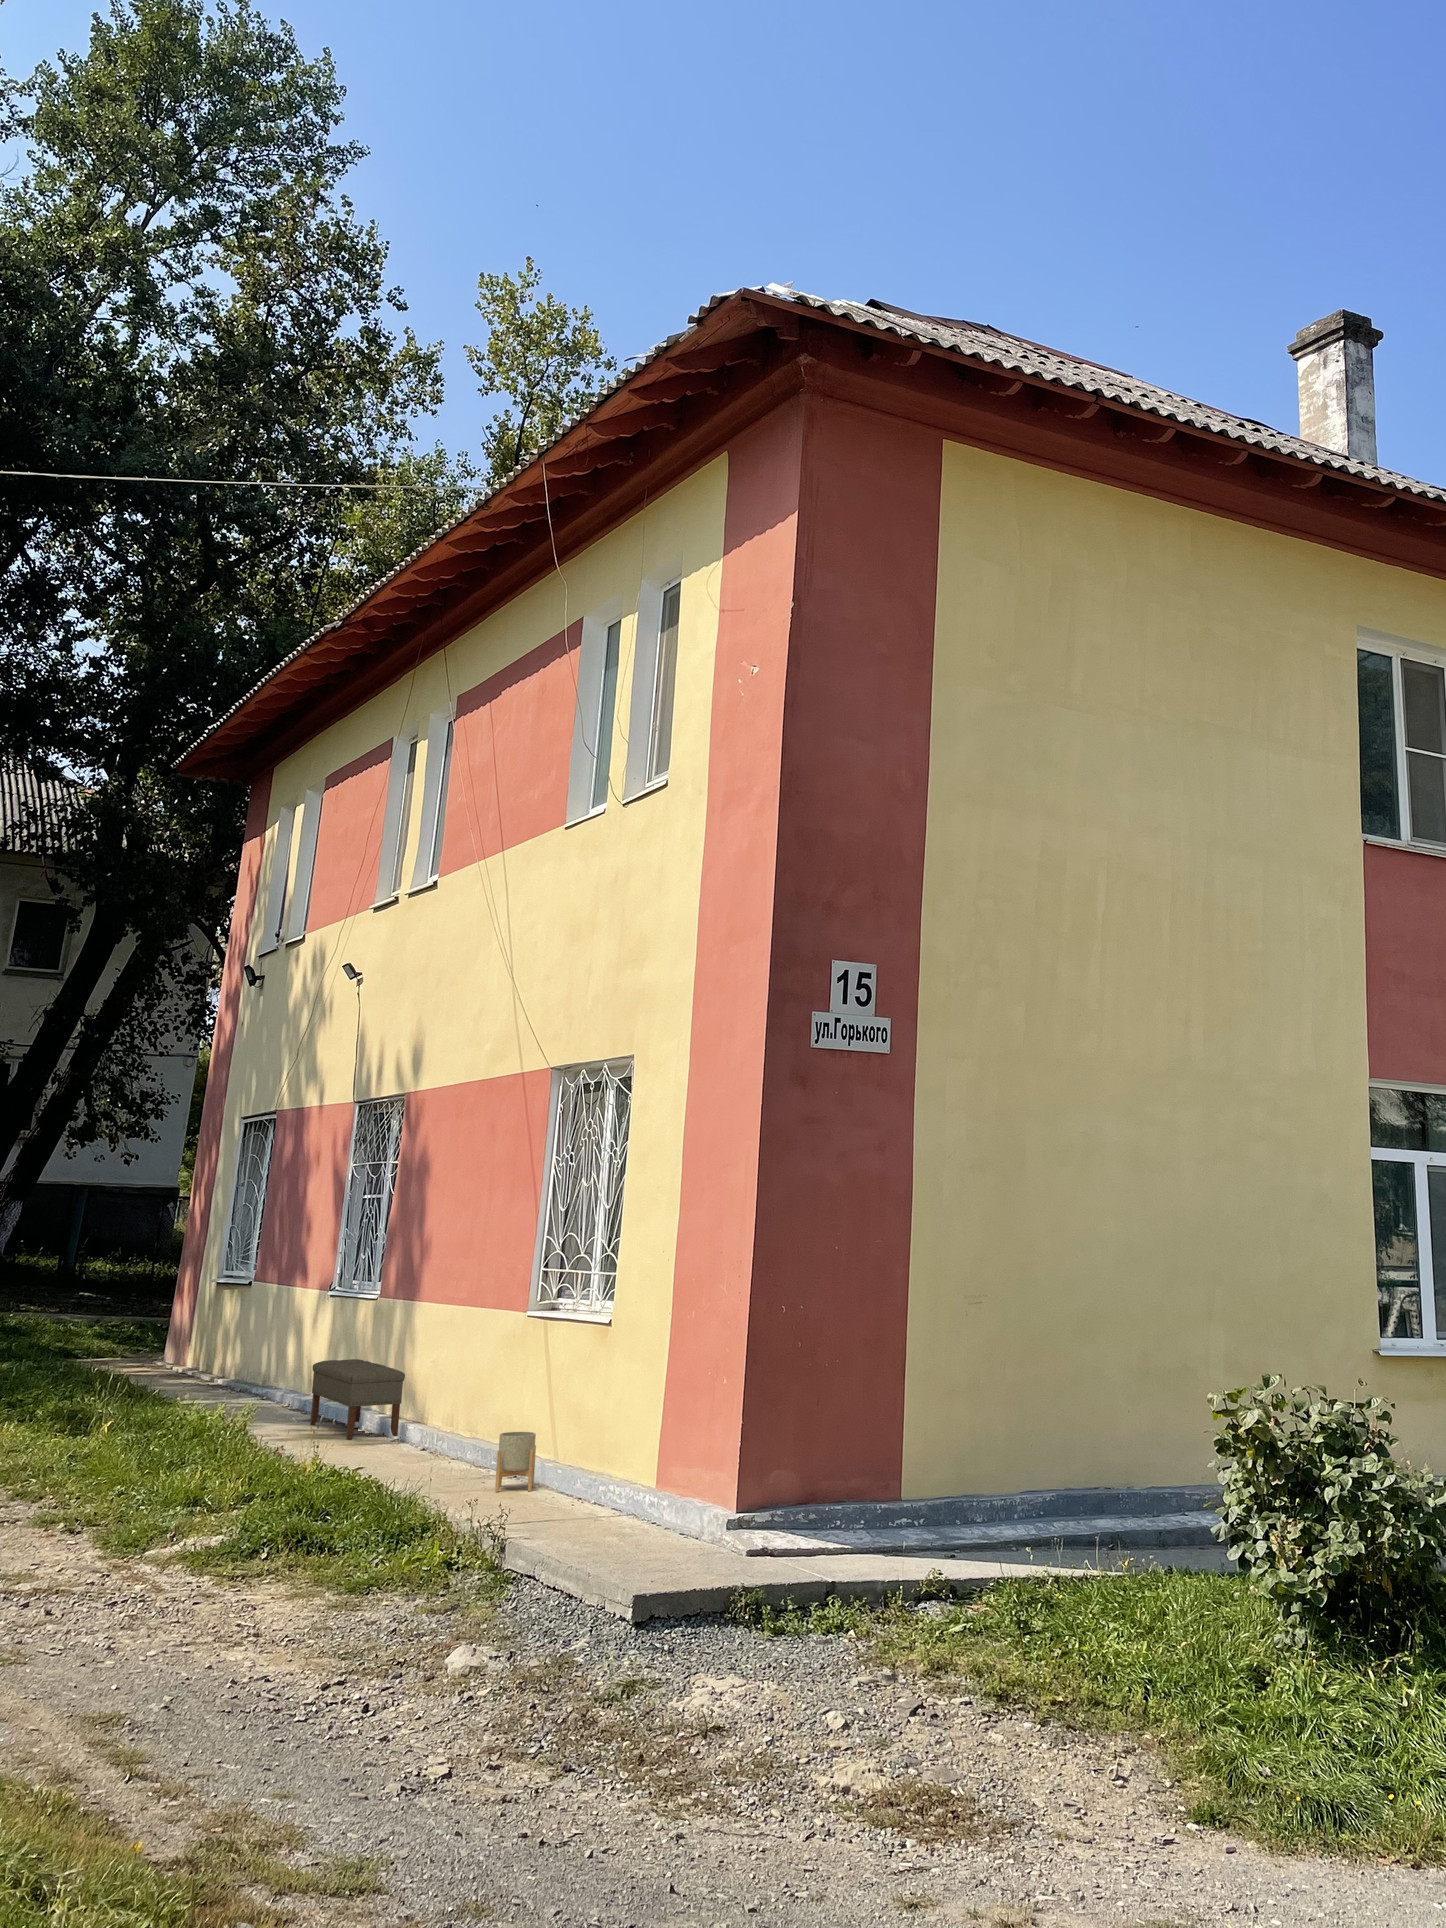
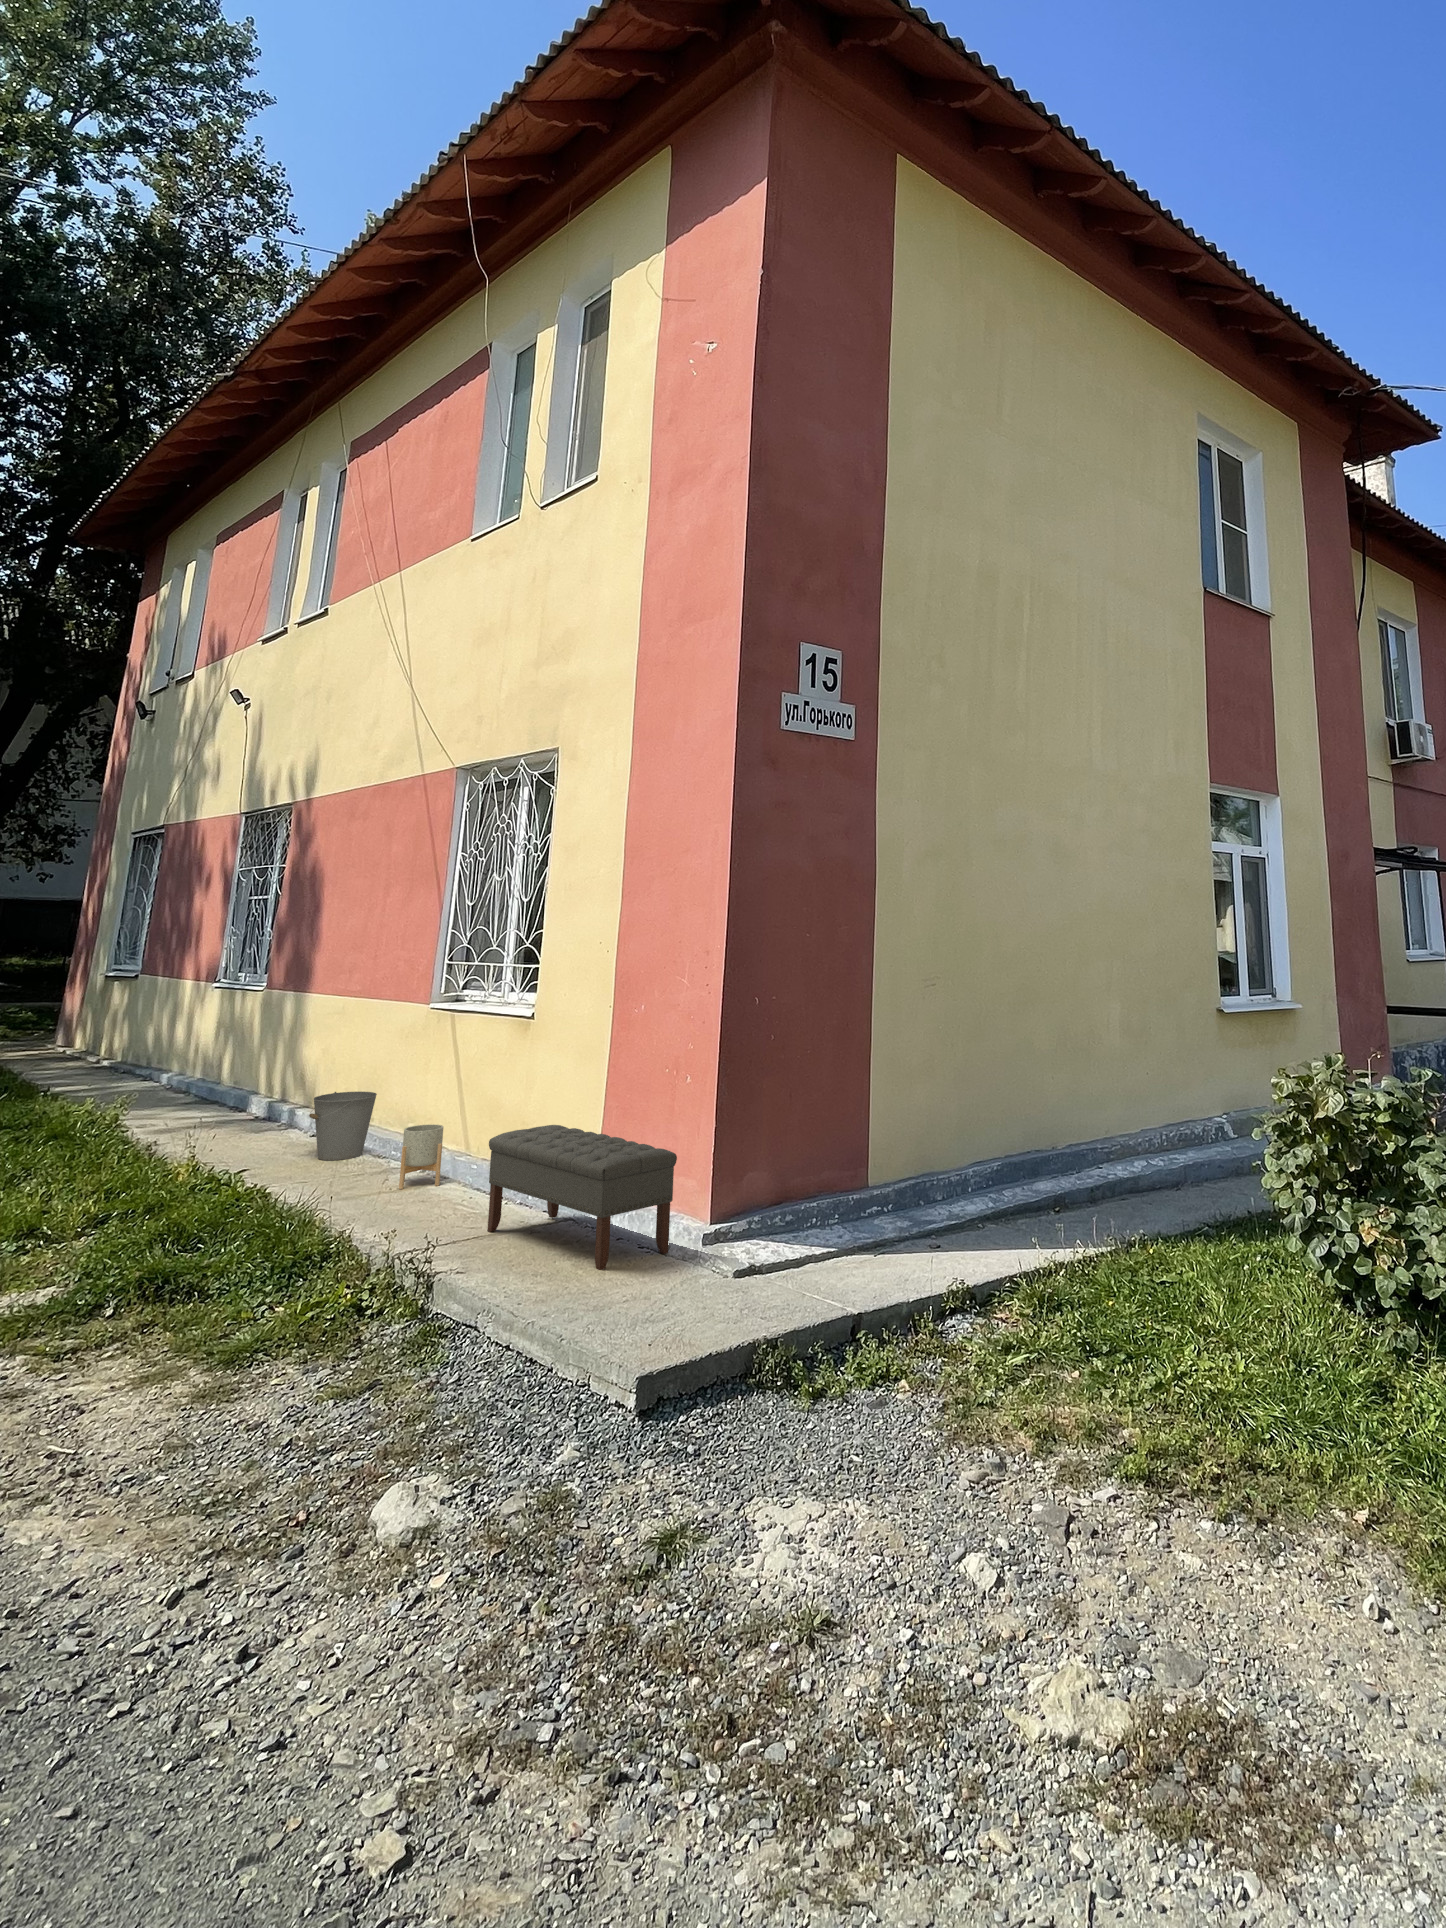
bench: present [310,1359,405,1439] -> present [487,1125,677,1270]
bucket: none [418,1400,480,1468] -> present [309,1092,377,1160]

